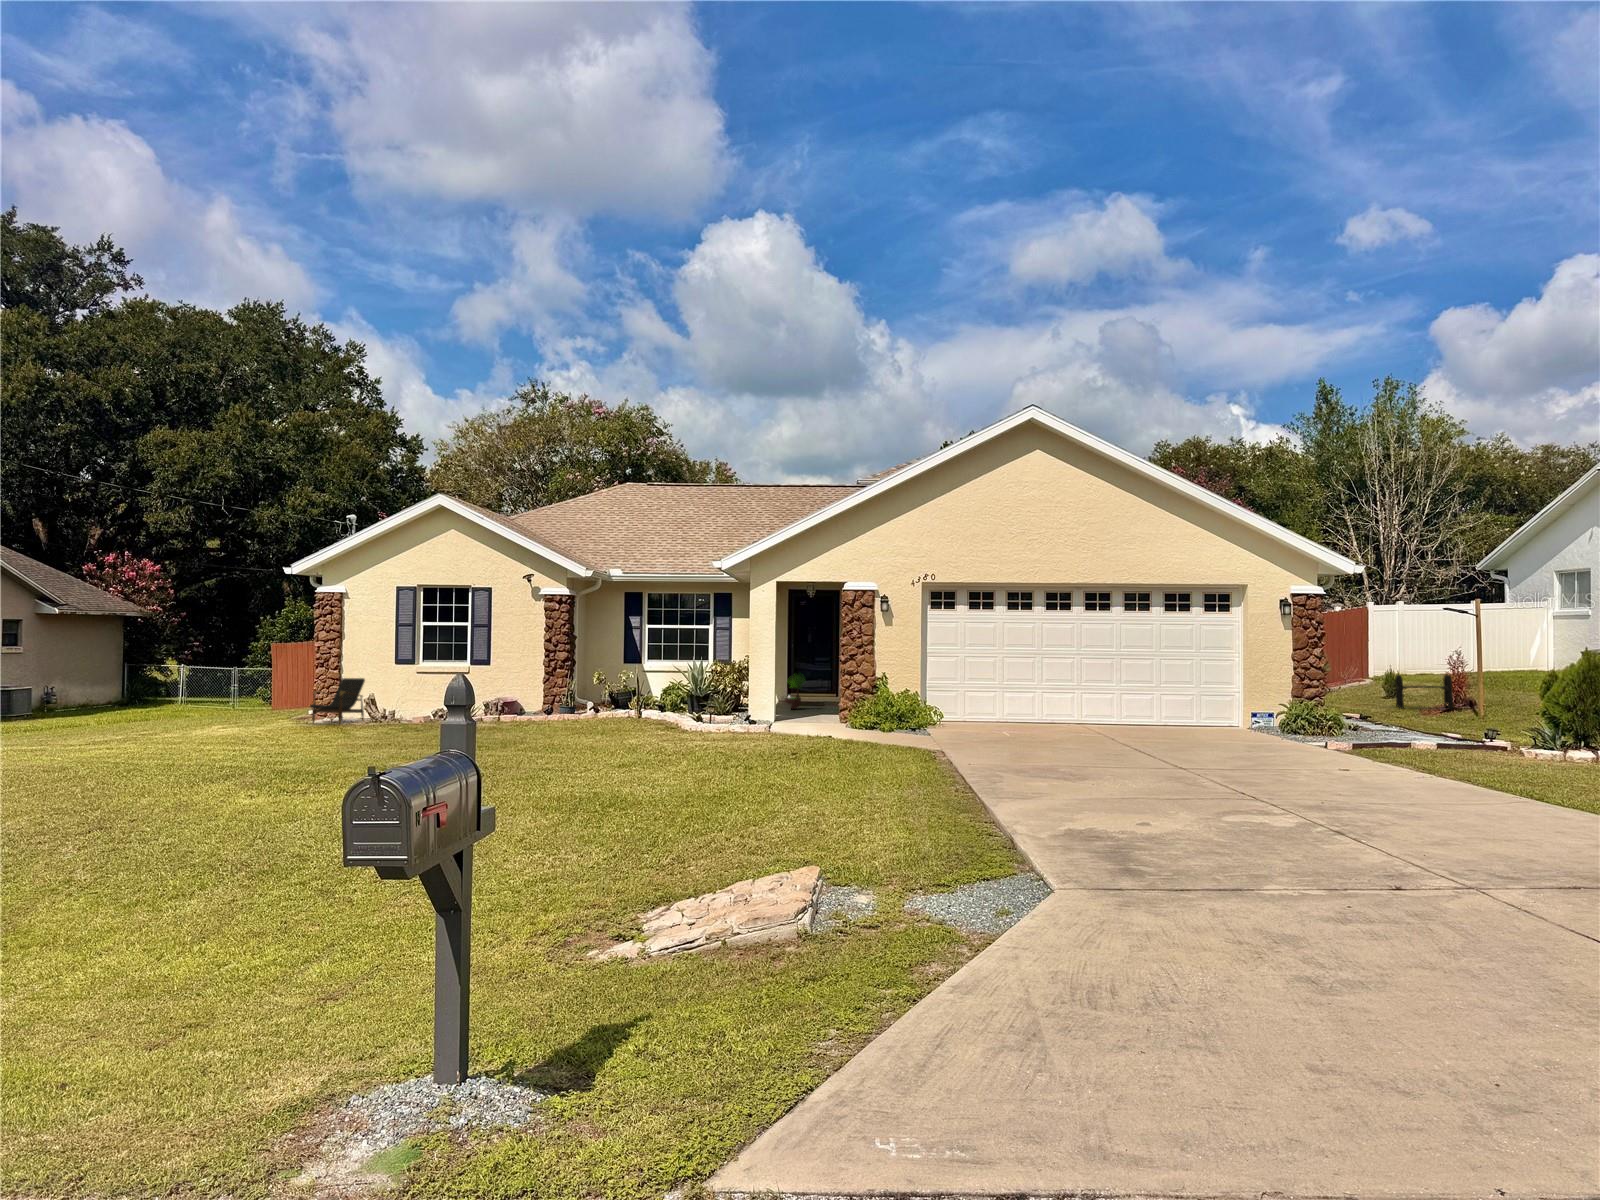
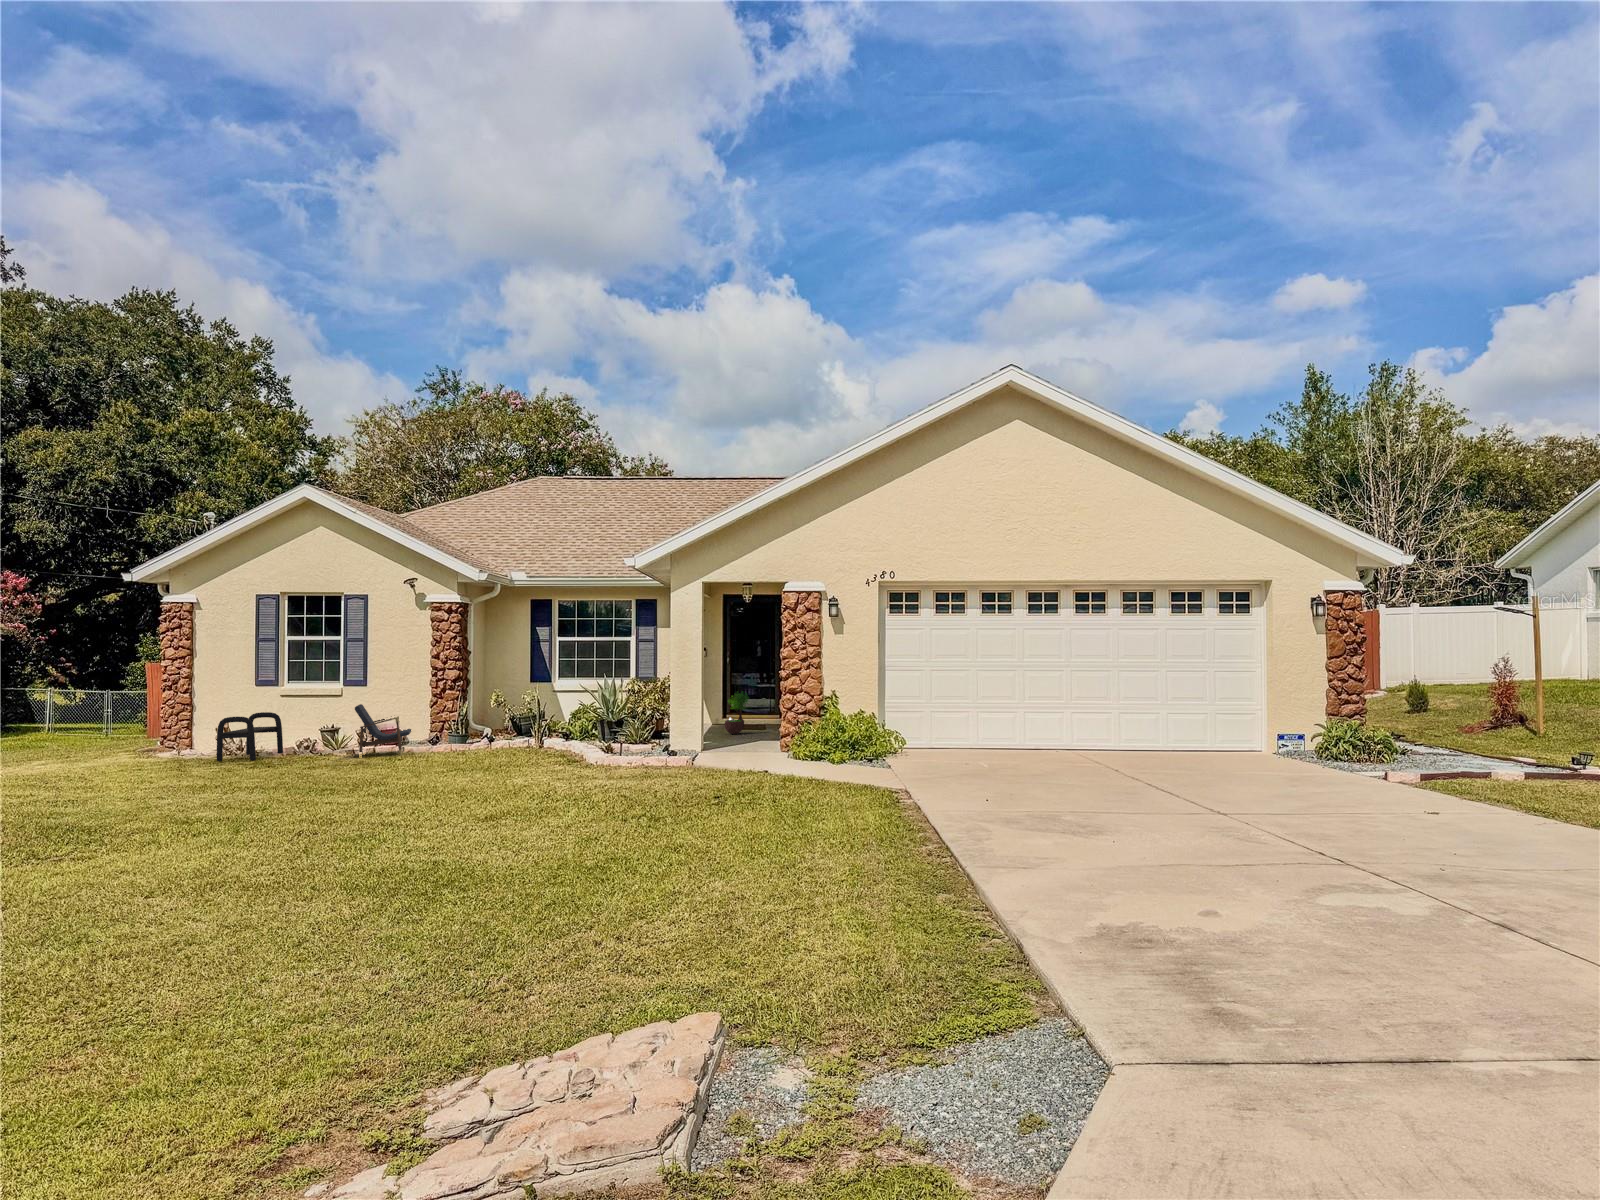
bench: present [1395,675,1453,710] -> present [216,712,283,761]
lounge chair: present [310,678,365,723] -> present [355,704,411,755]

